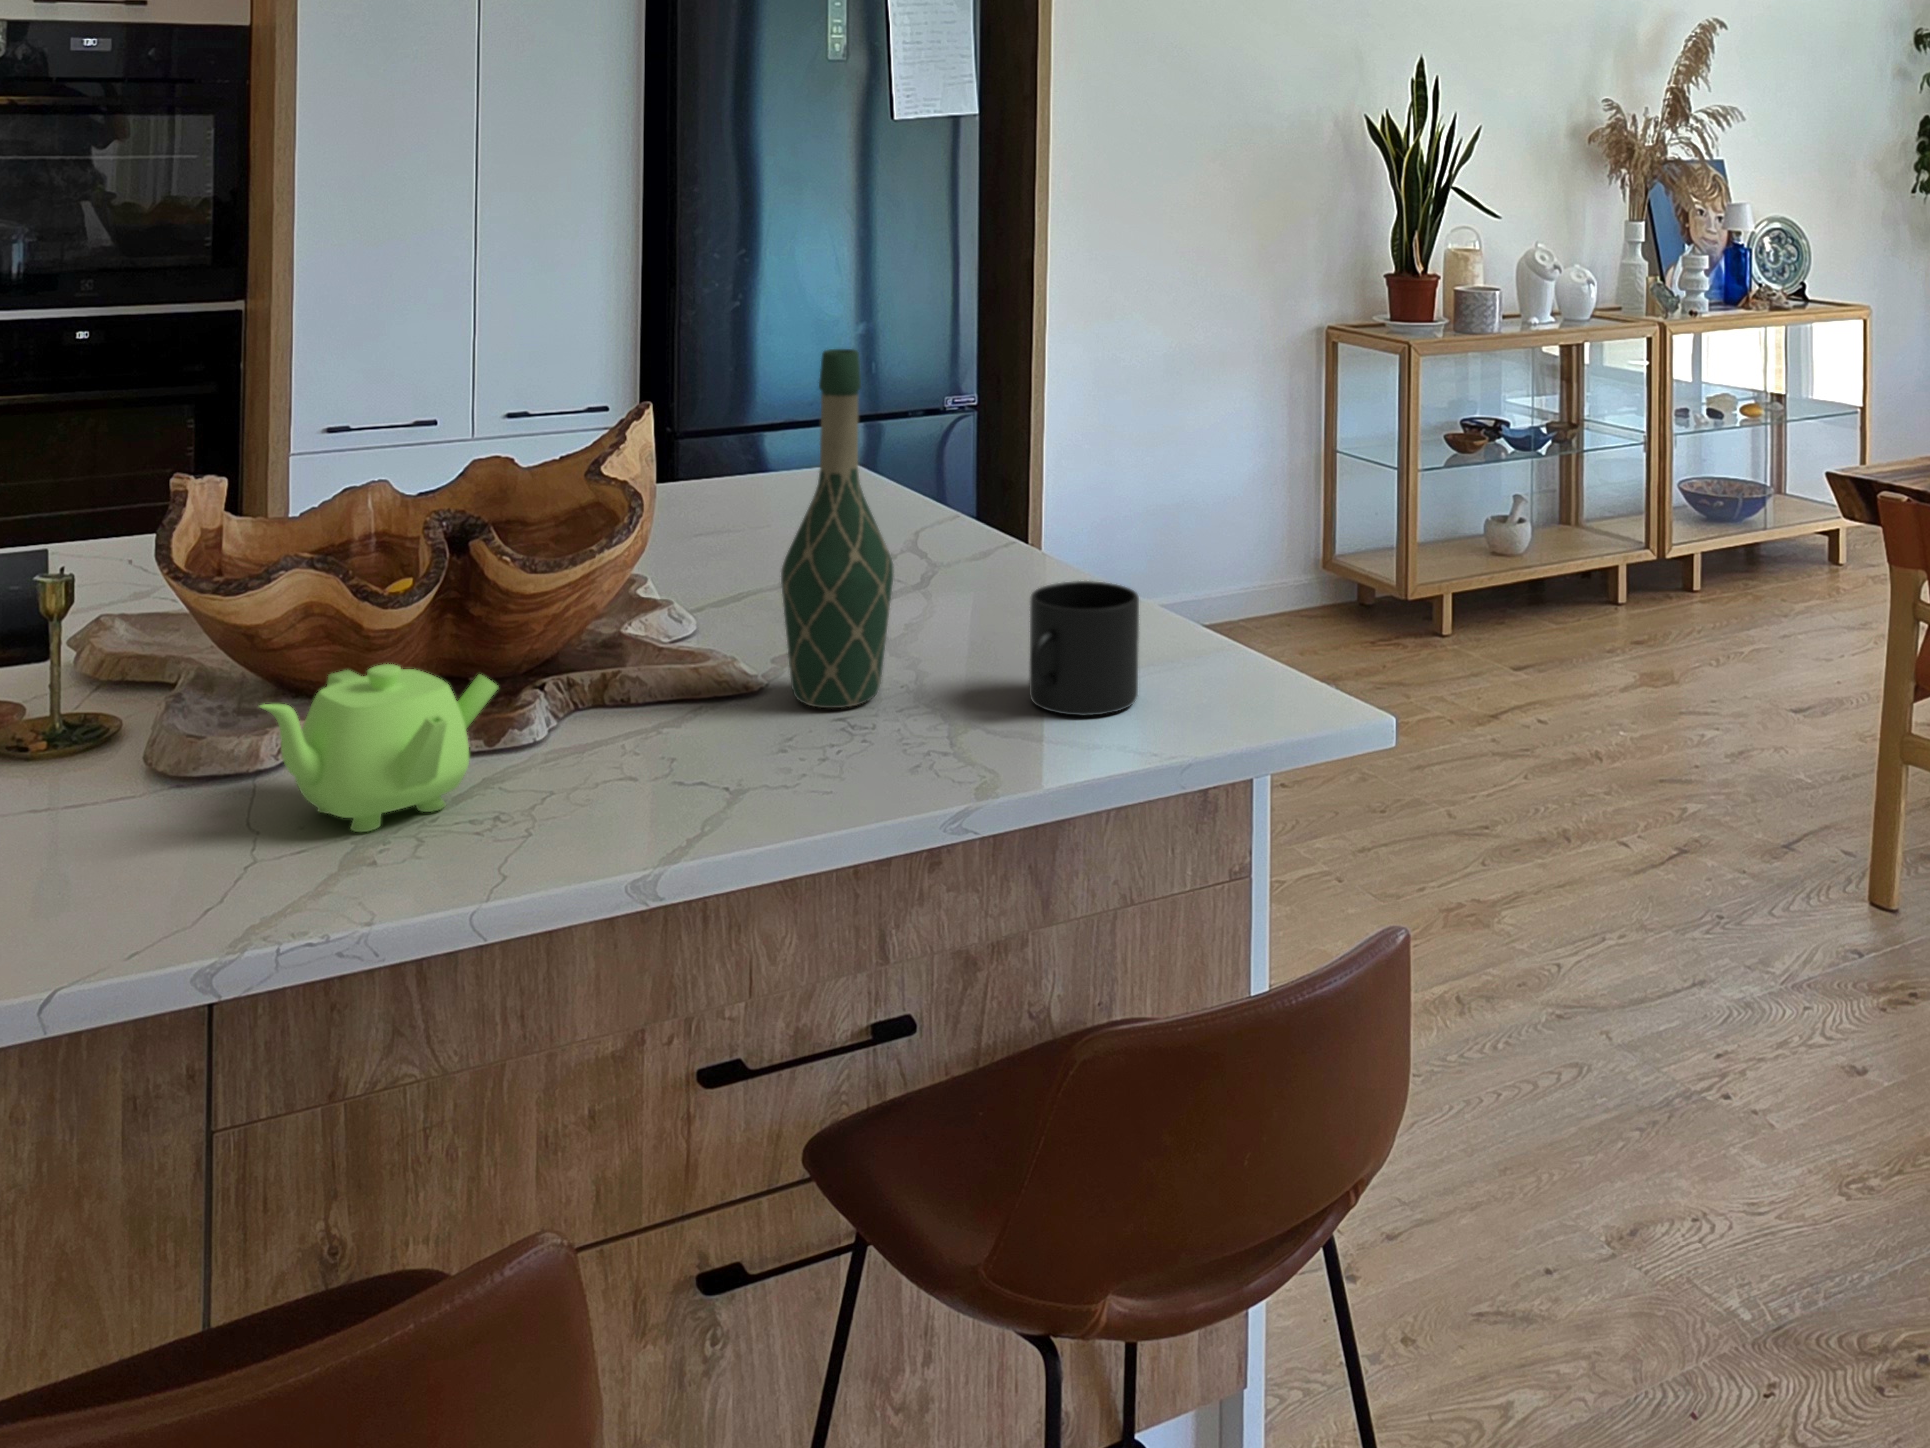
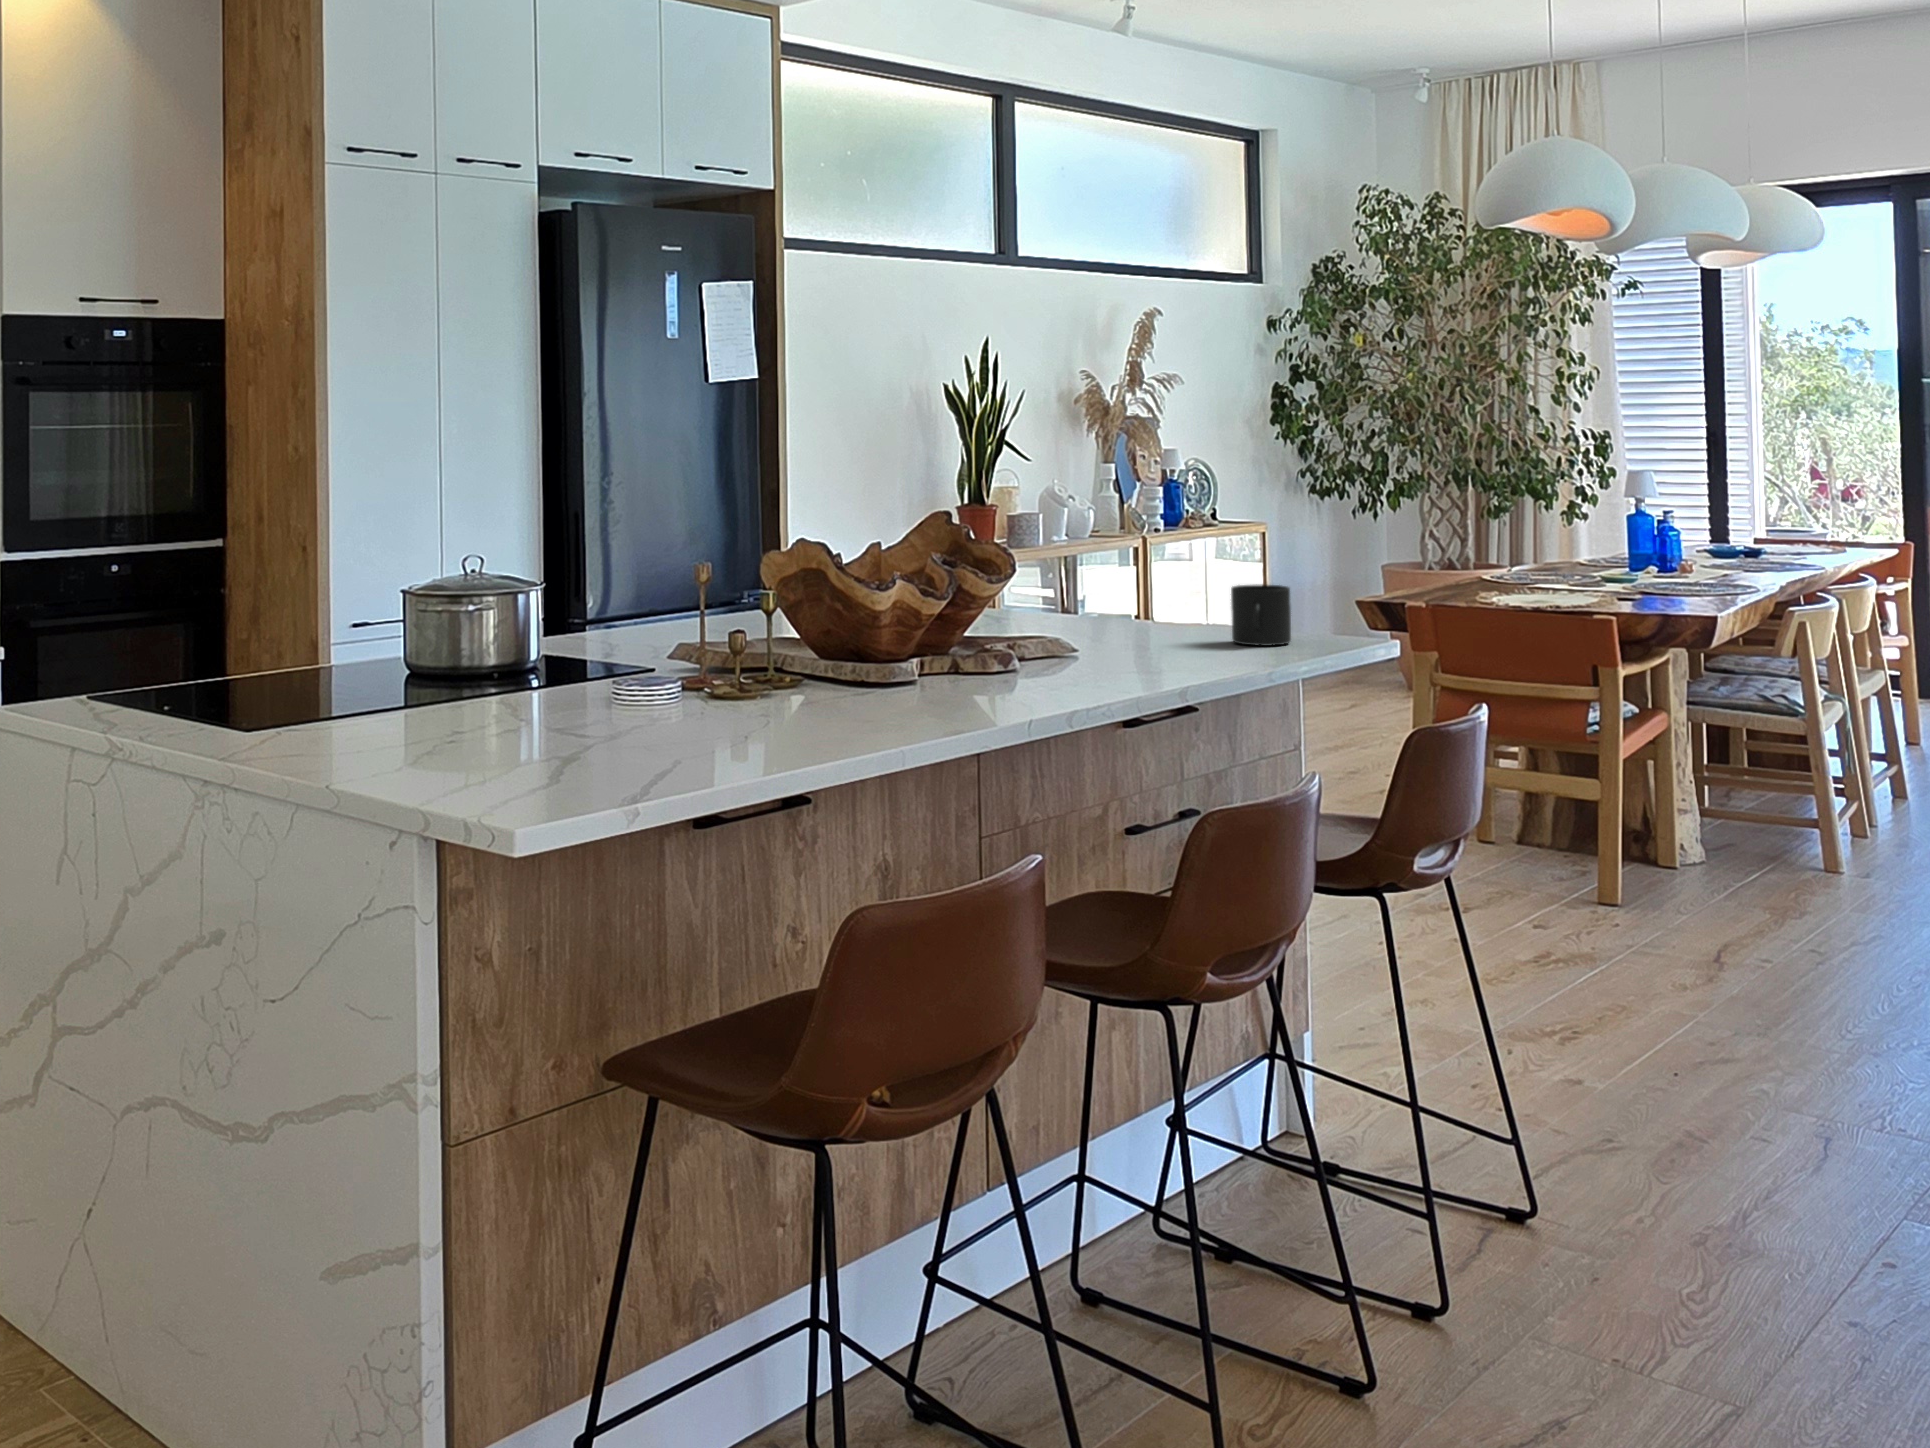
wine bottle: present [781,349,894,708] -> none [1111,462,1172,651]
teapot: present [260,664,498,832] -> none [989,608,1095,684]

